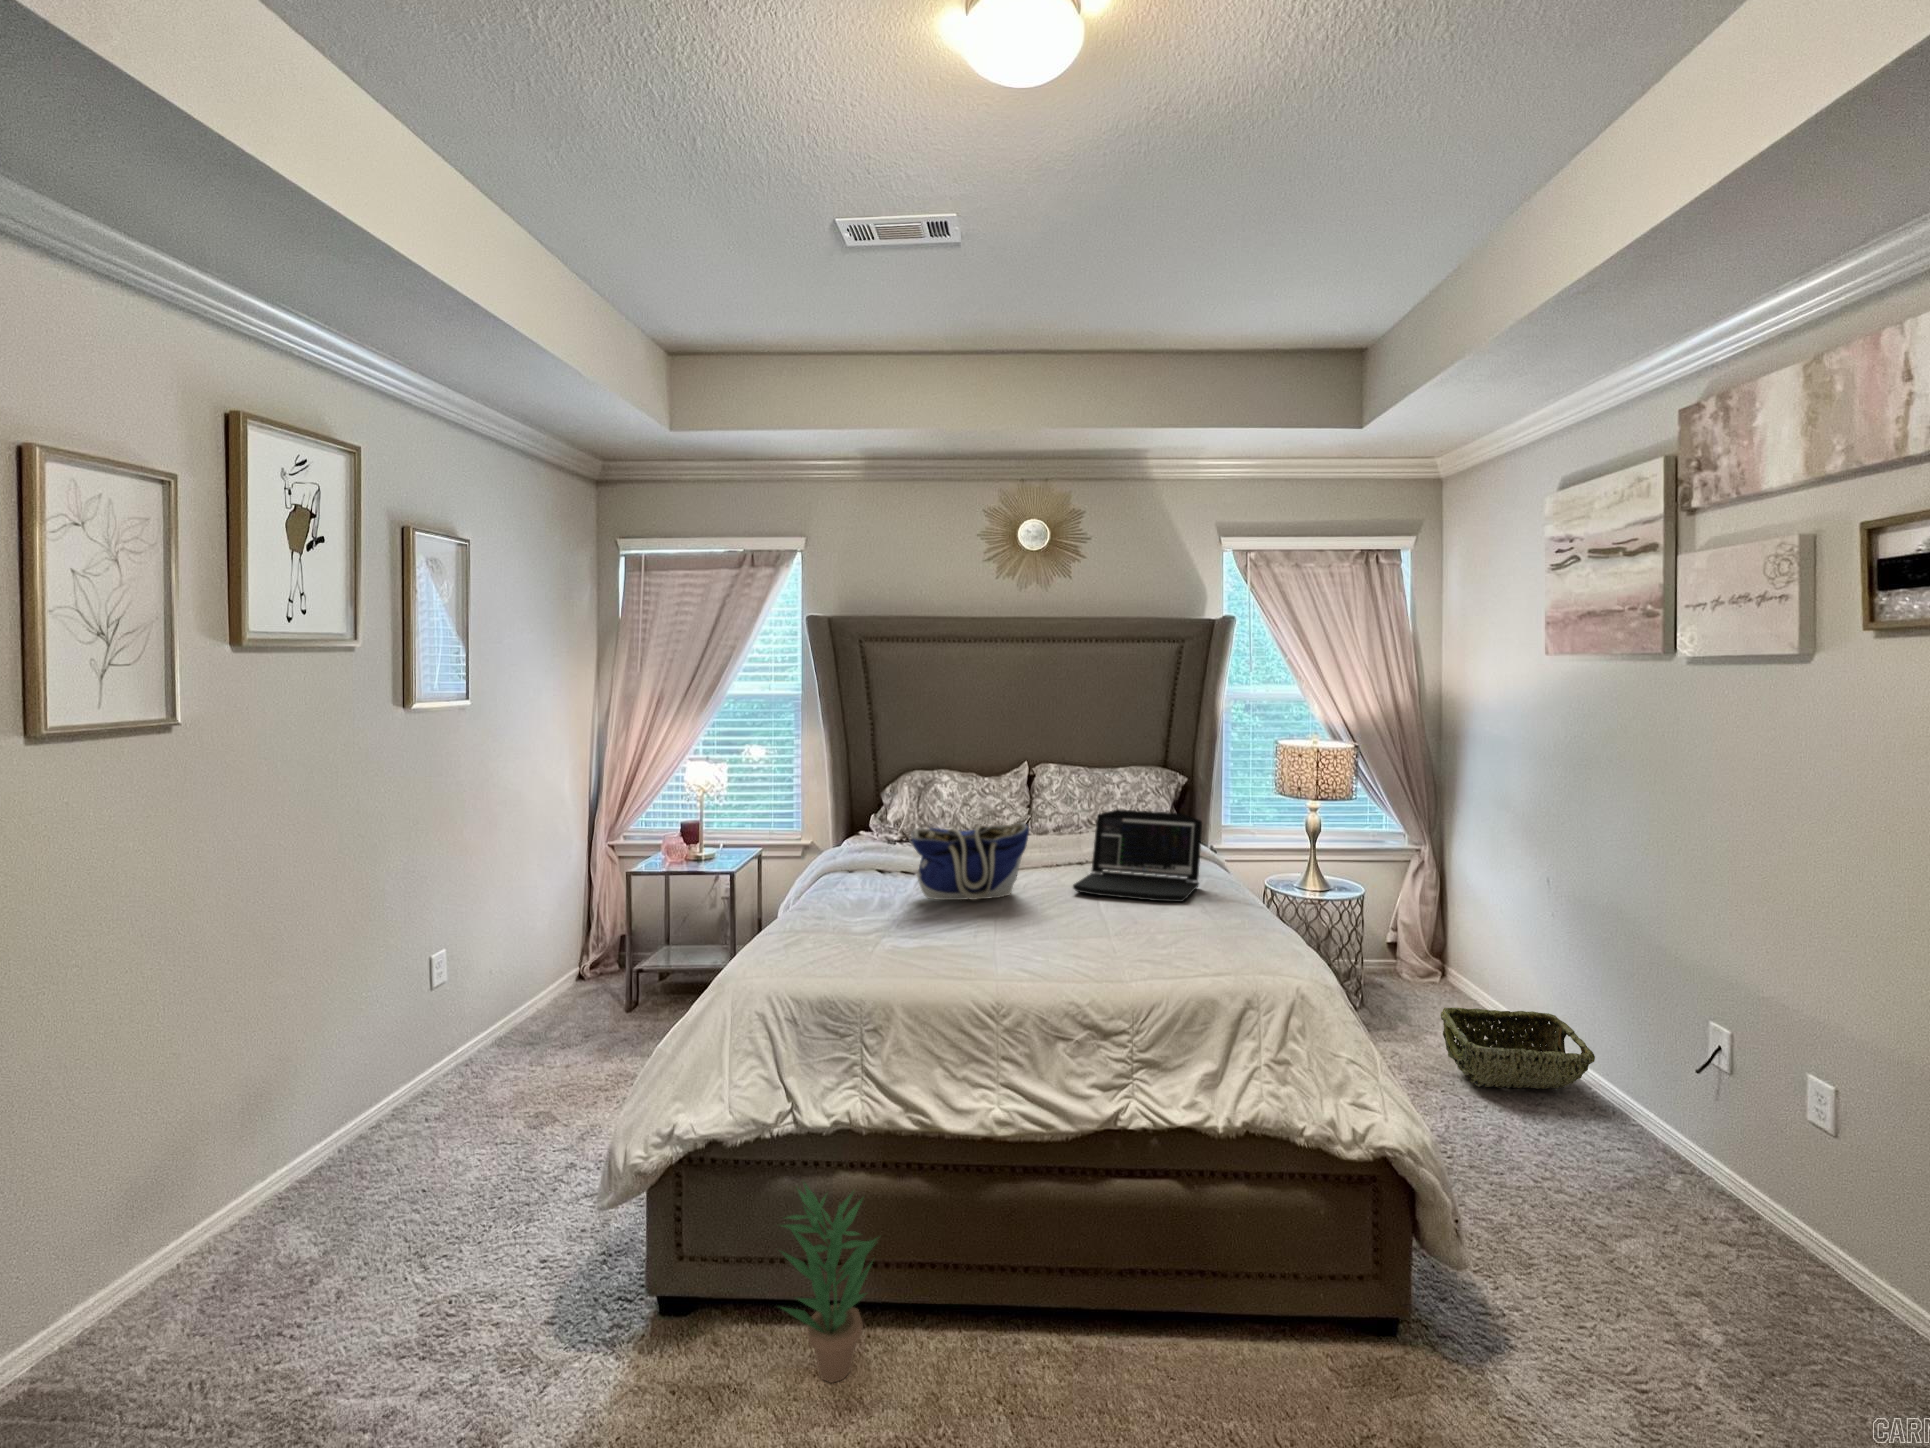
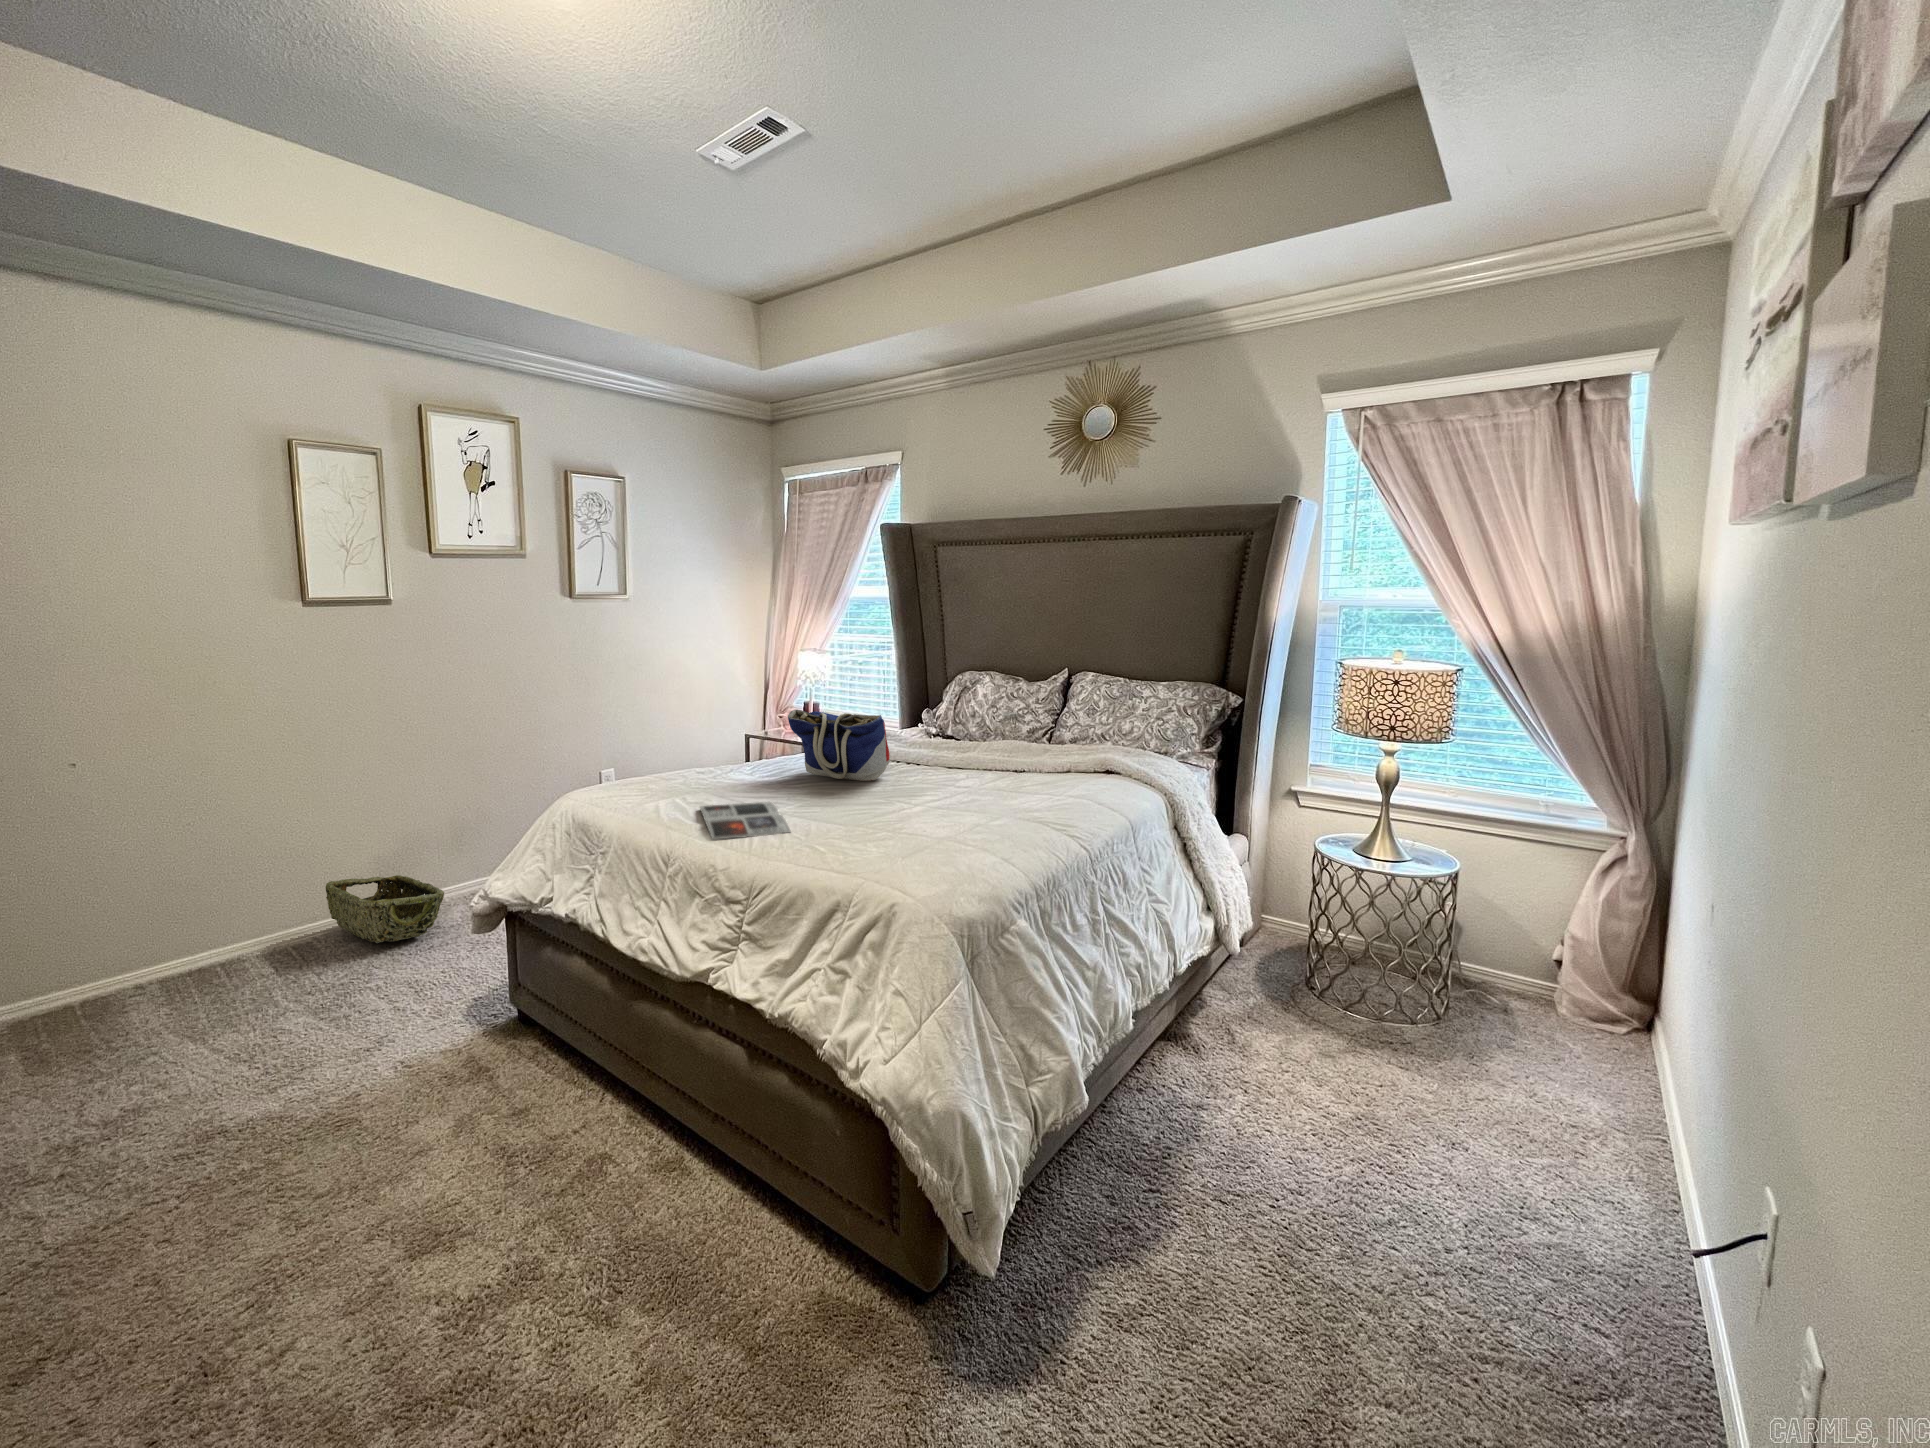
laptop: present [1073,810,1202,902] -> none [923,715,1059,812]
magazine: none [933,932,1087,977] -> present [700,802,791,840]
woven basket: present [1441,1008,1595,1089] -> present [326,875,444,943]
potted plant: present [781,1183,877,1383] -> none [474,947,572,1100]

